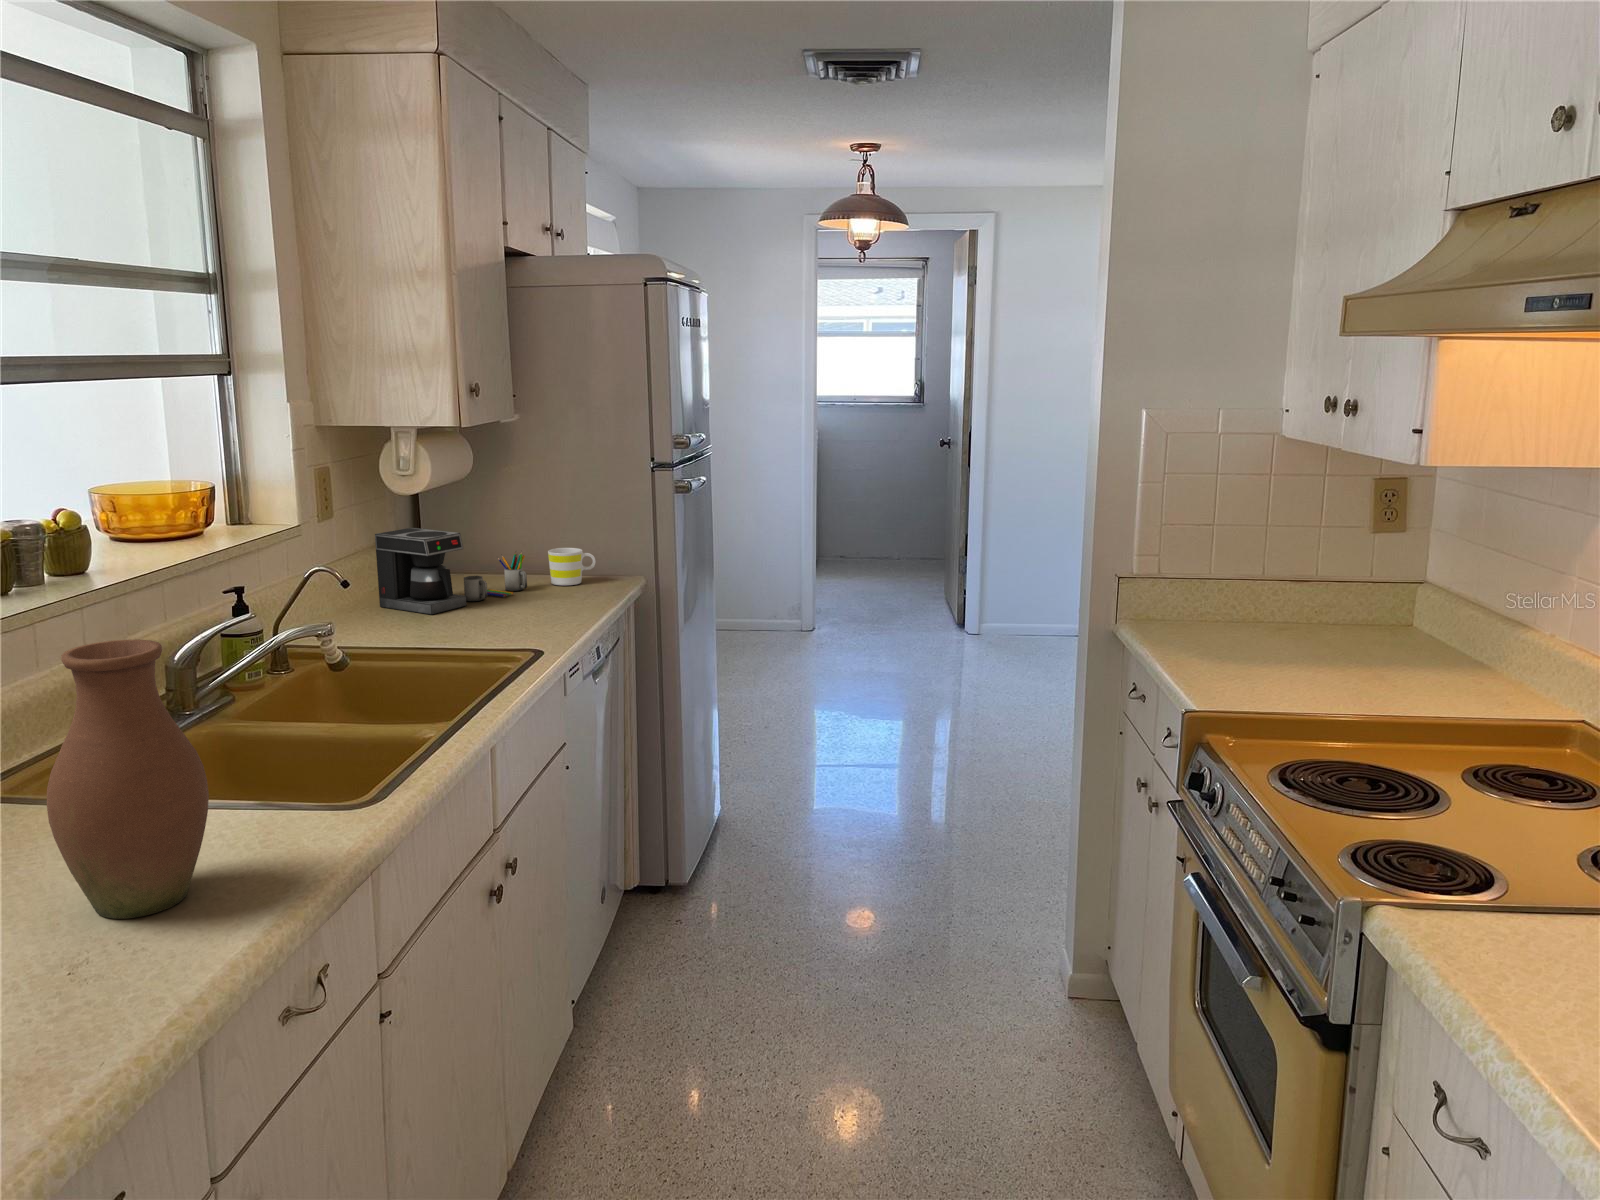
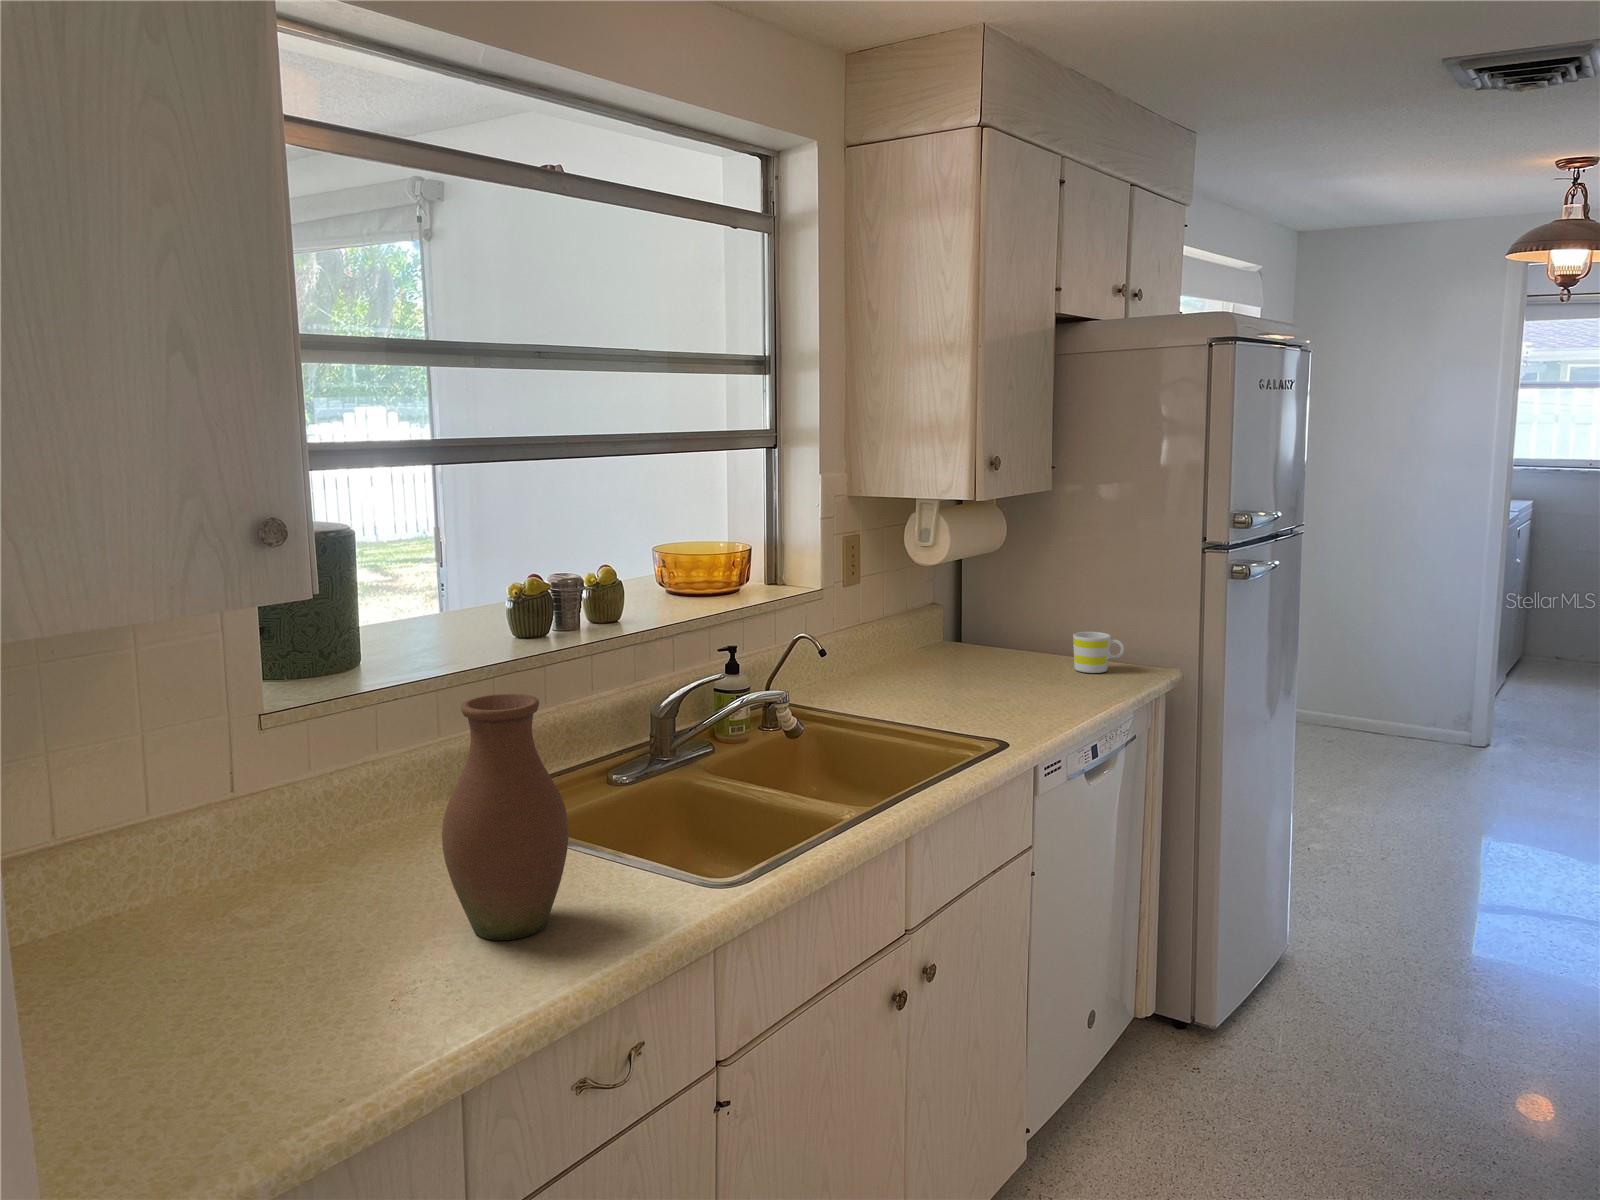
coffee maker: present [375,528,527,615] -> none [892,600,1047,690]

